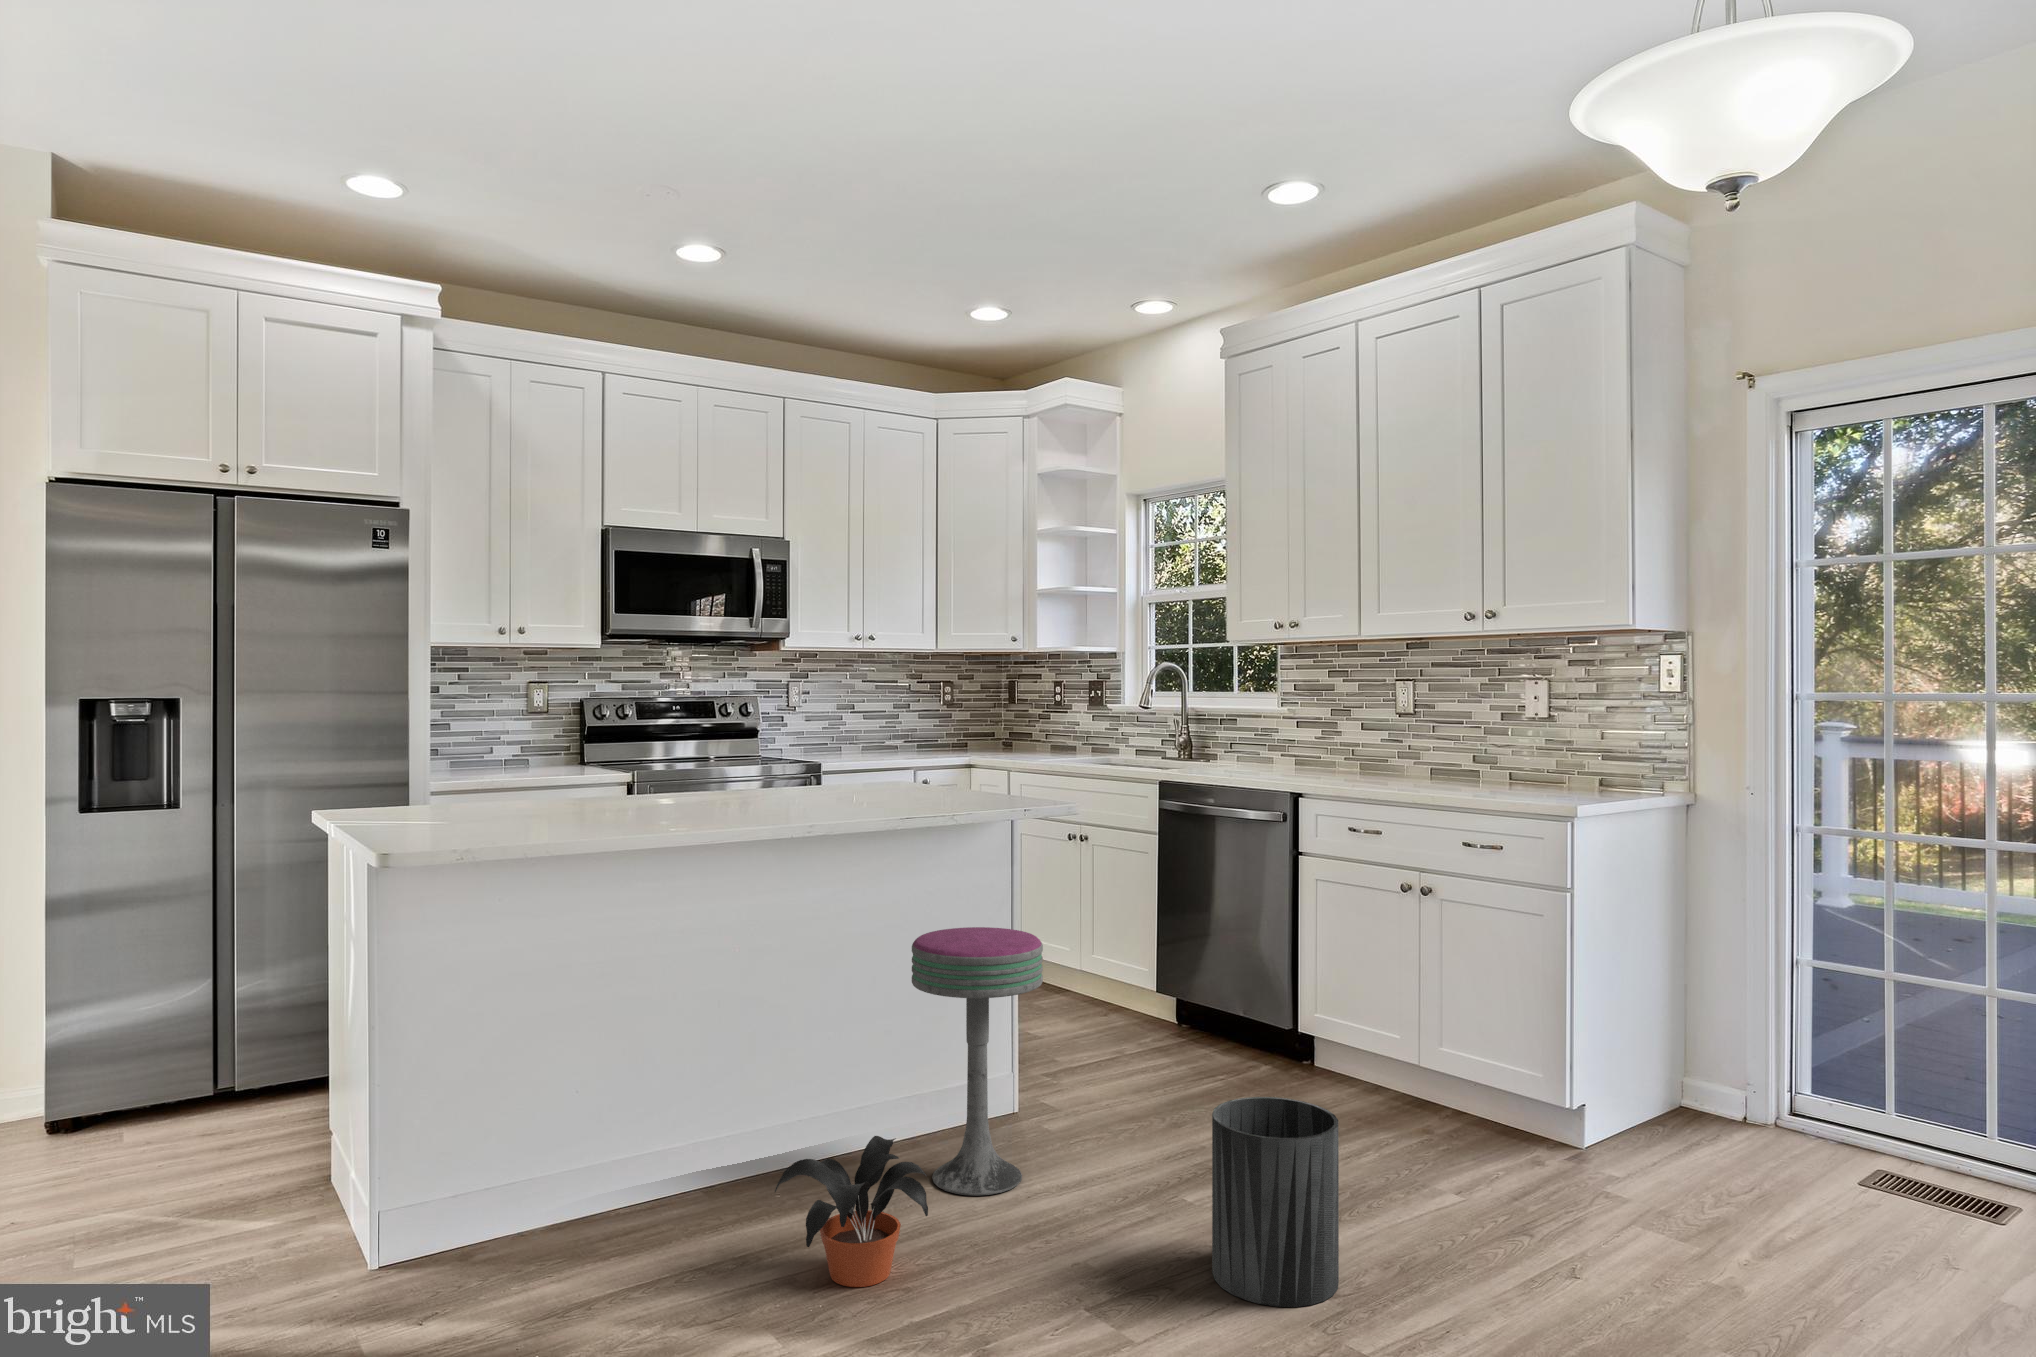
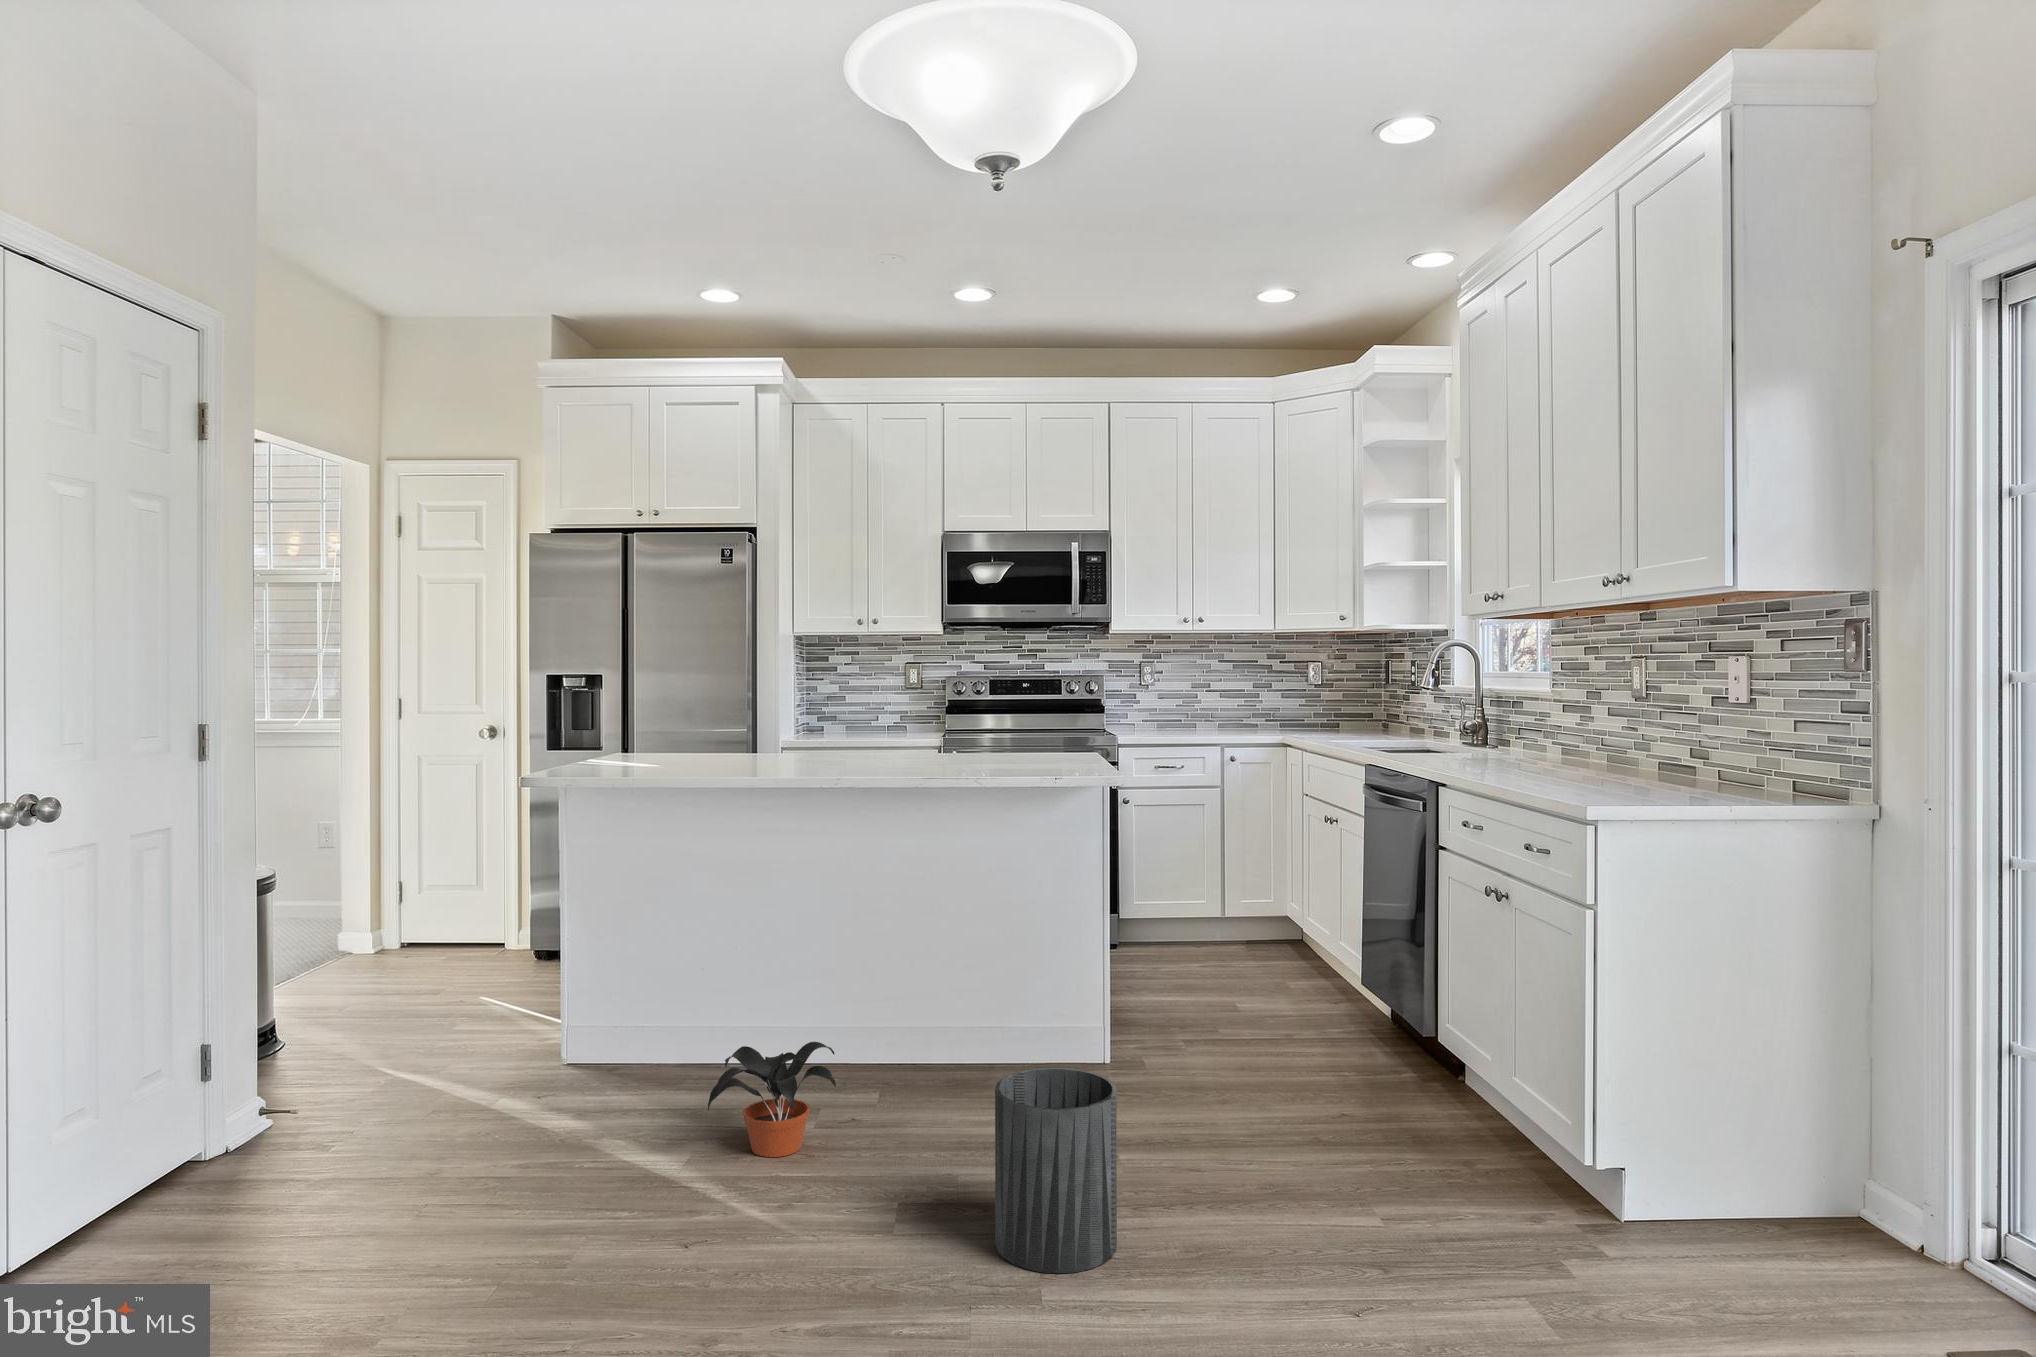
bar stool: present [912,927,1043,1196] -> none [911,884,1029,1123]

